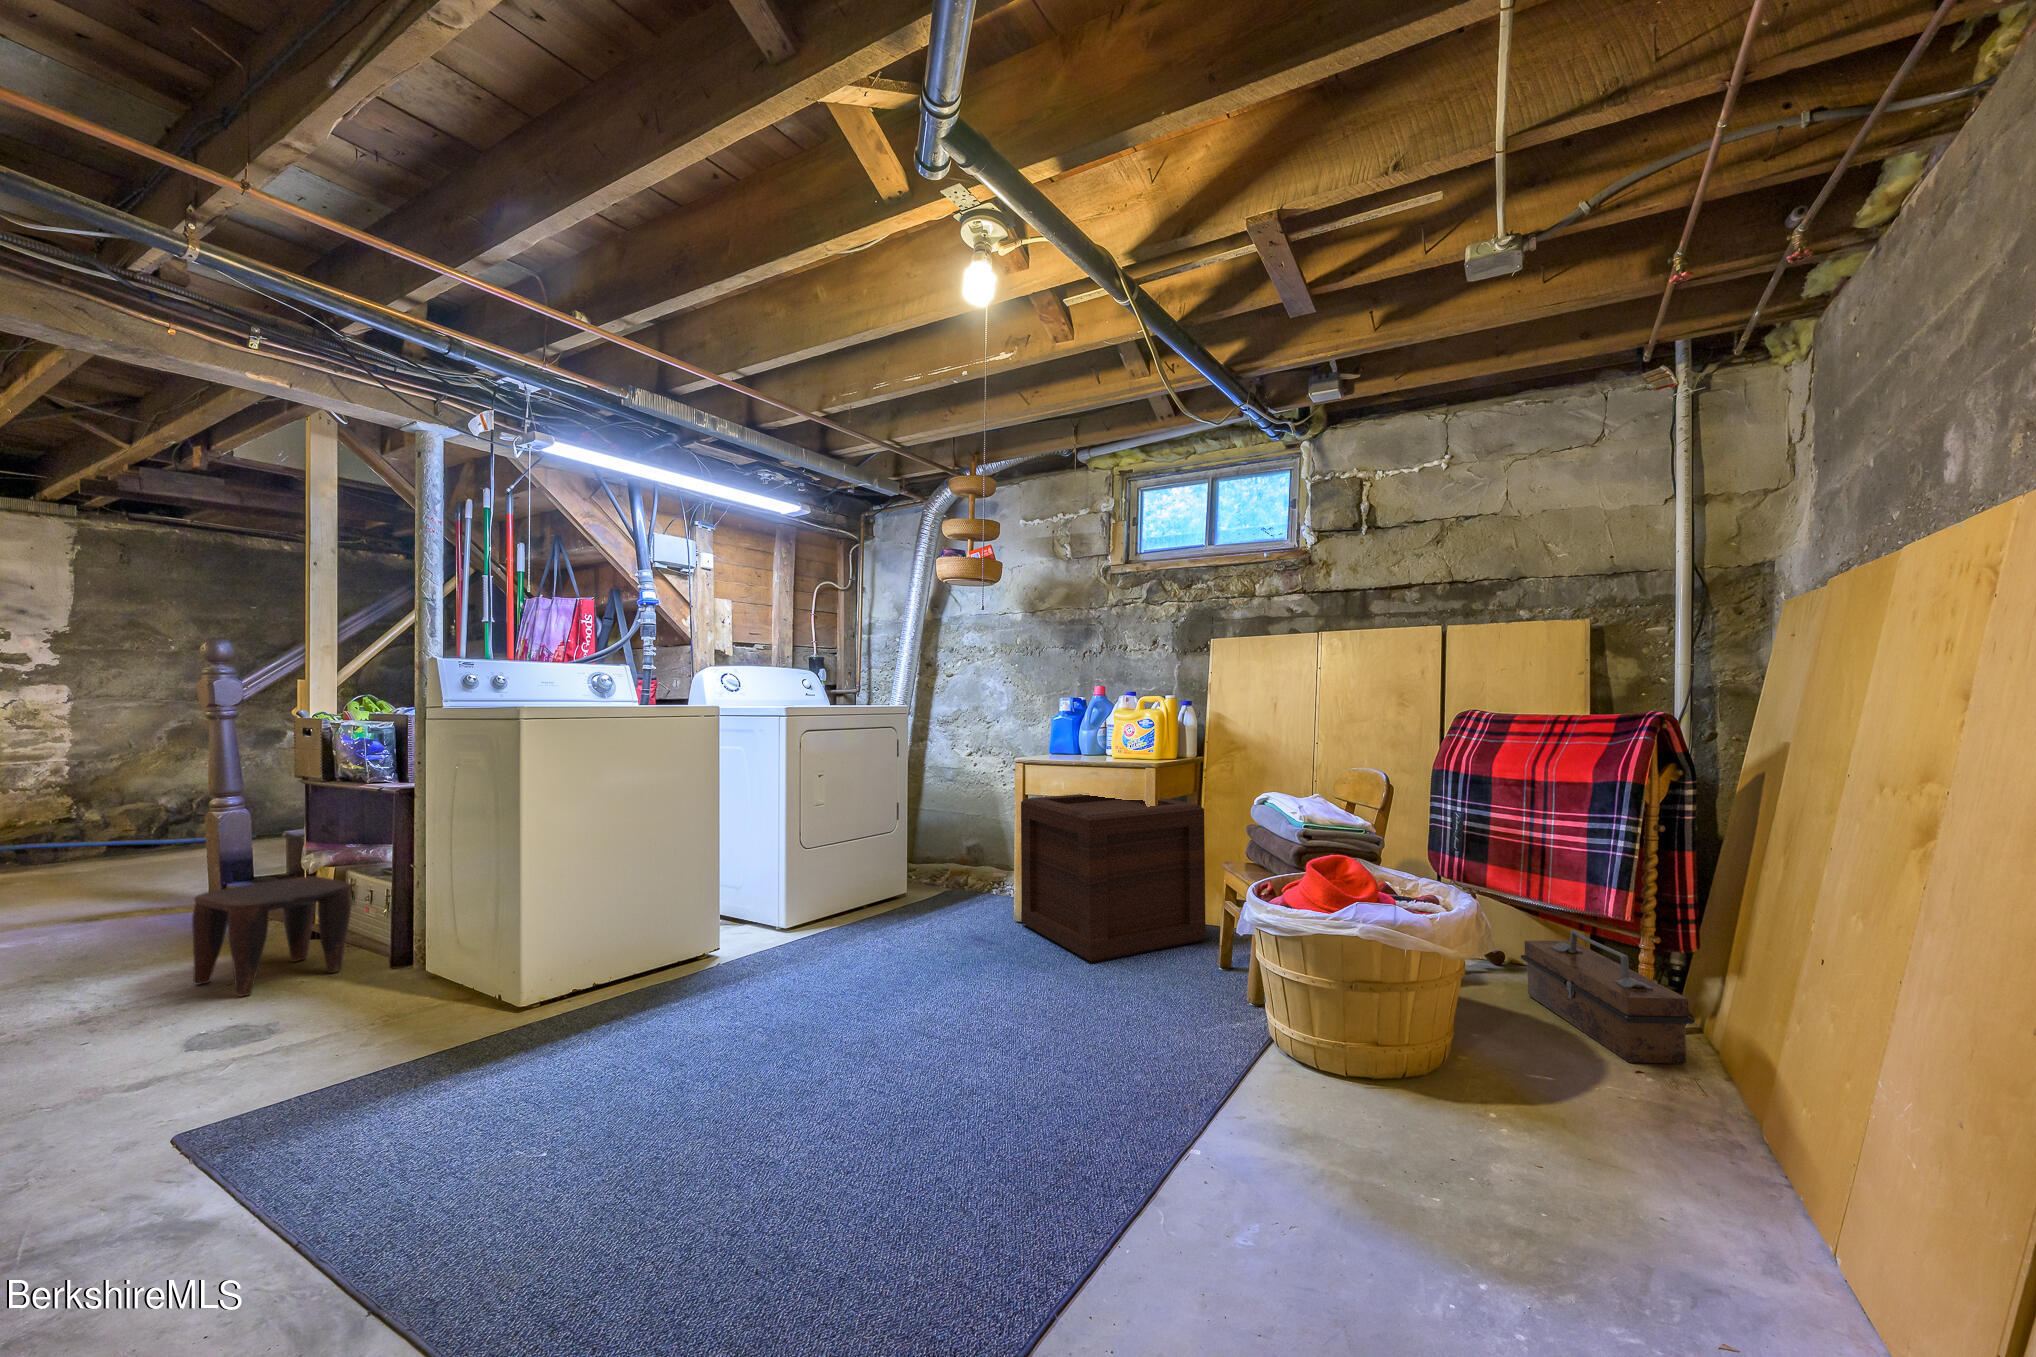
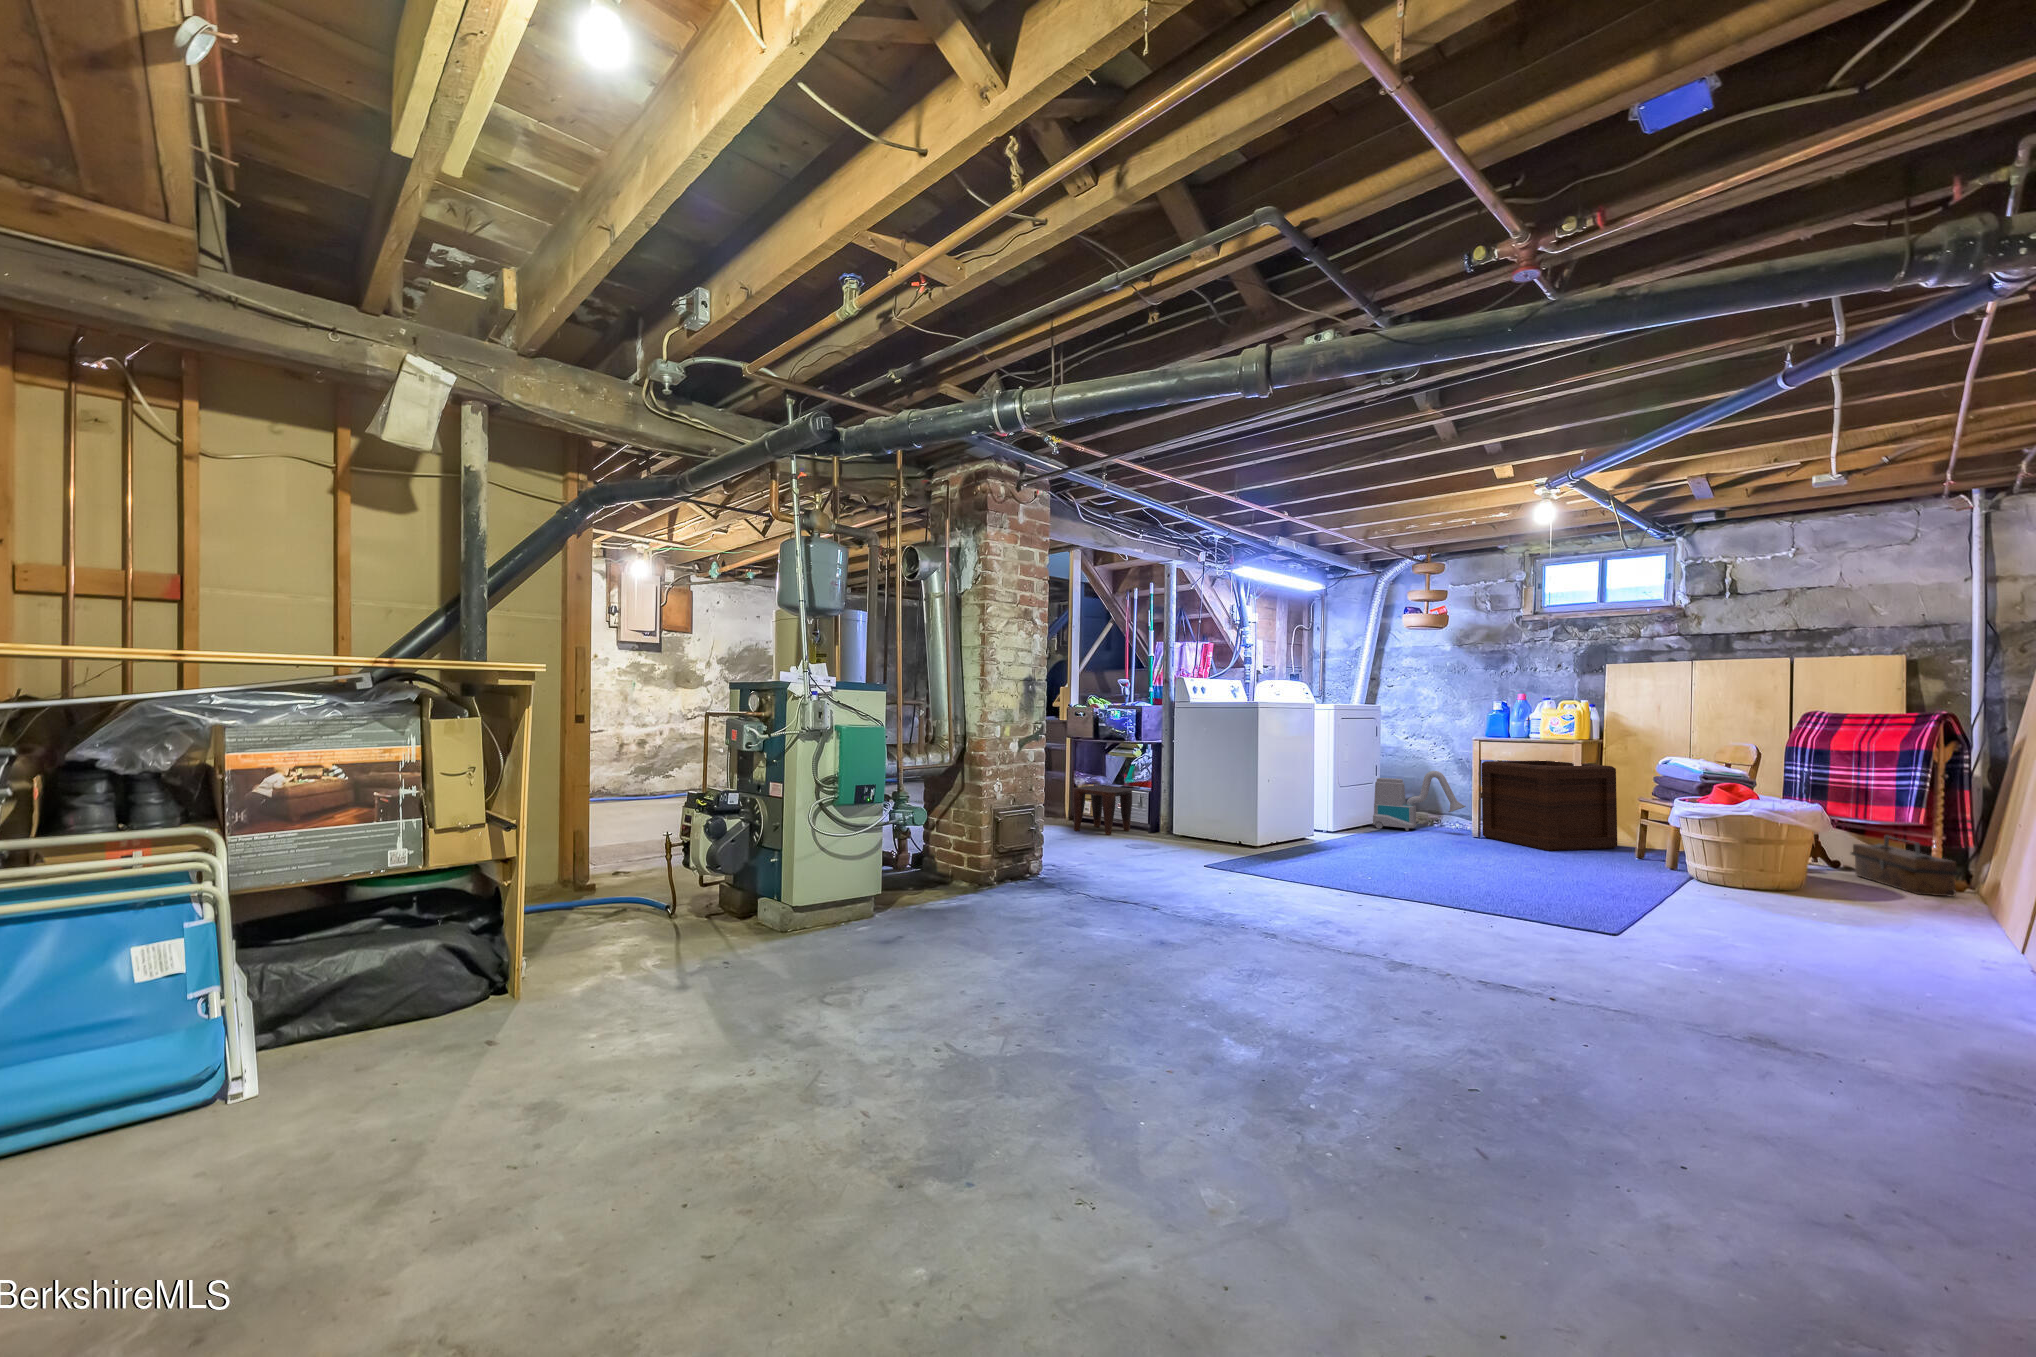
vacuum cleaner: none [873,814,1003,916] -> present [1373,771,1466,831]

